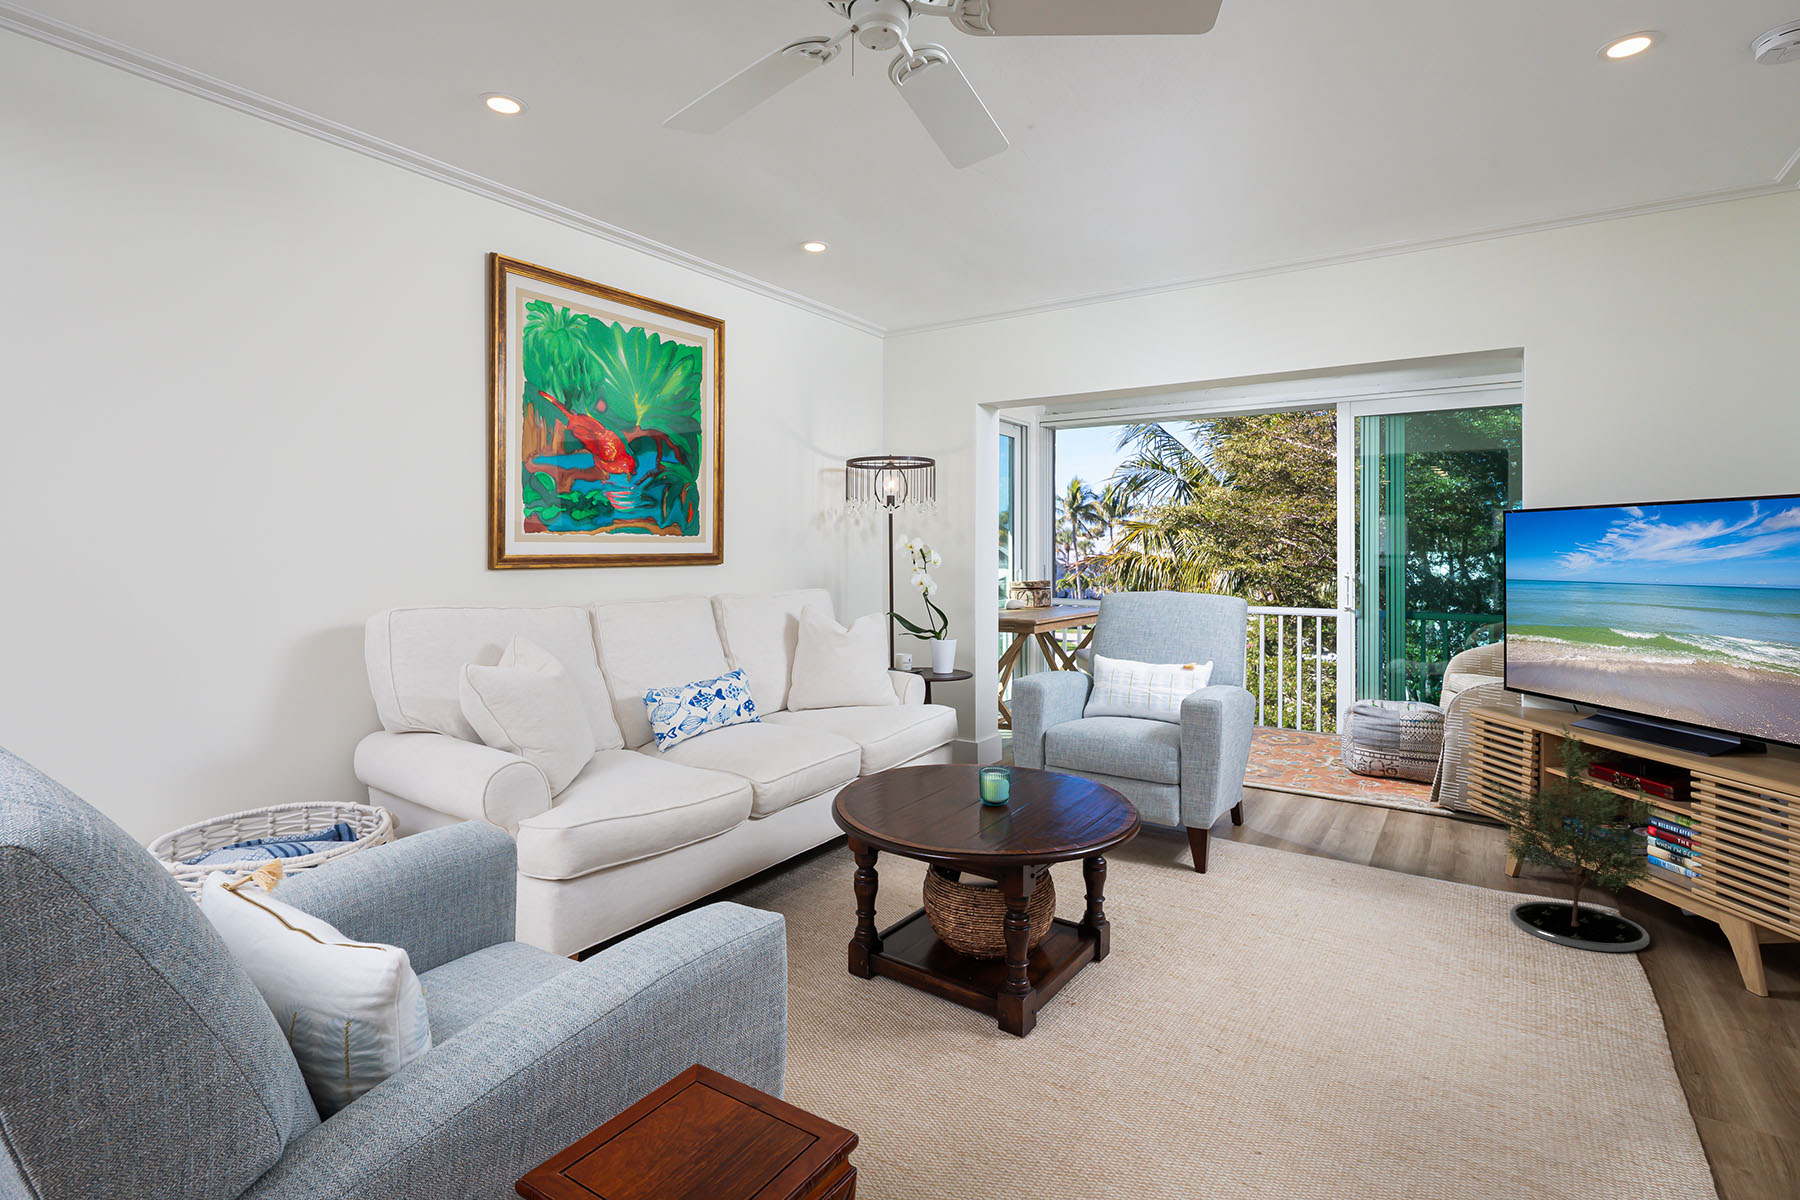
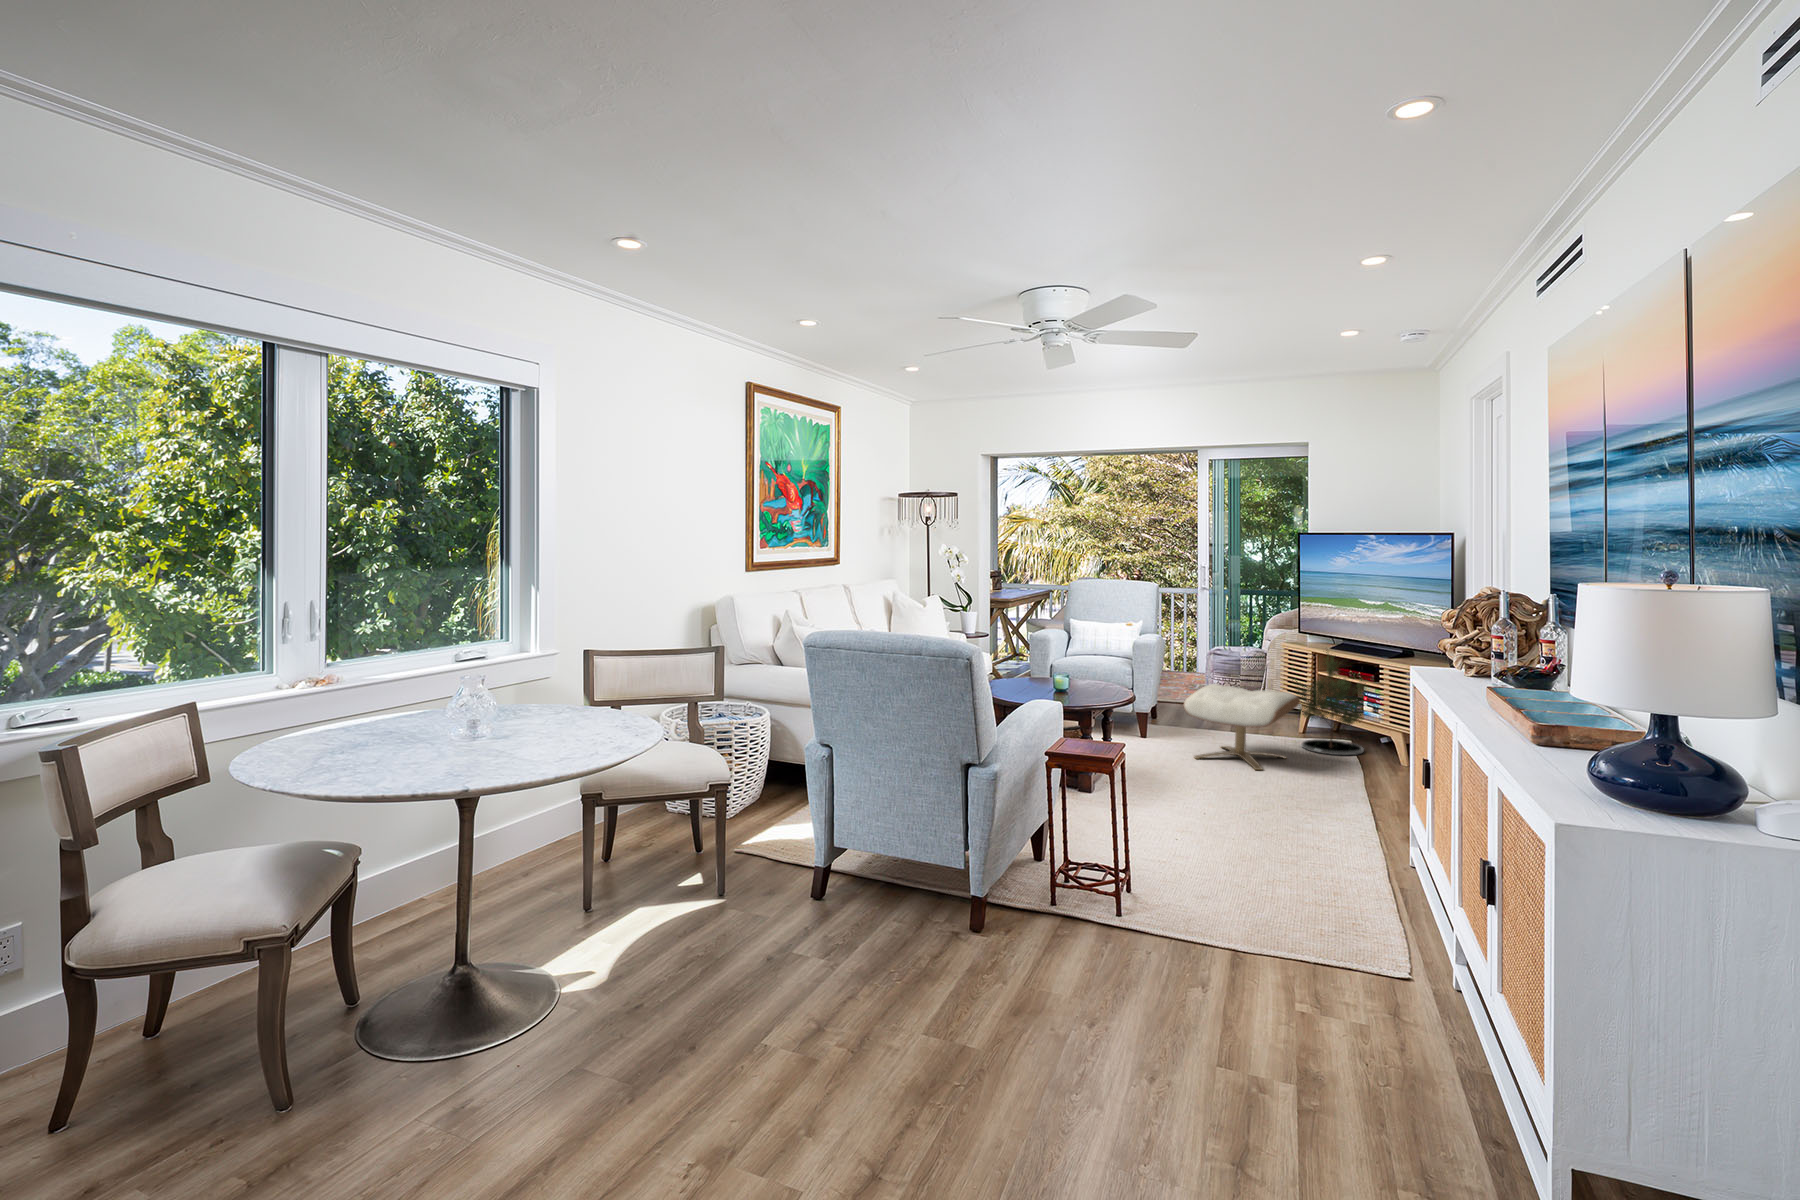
ottoman: none [1258,790,1506,989] -> present [1183,684,1300,770]

